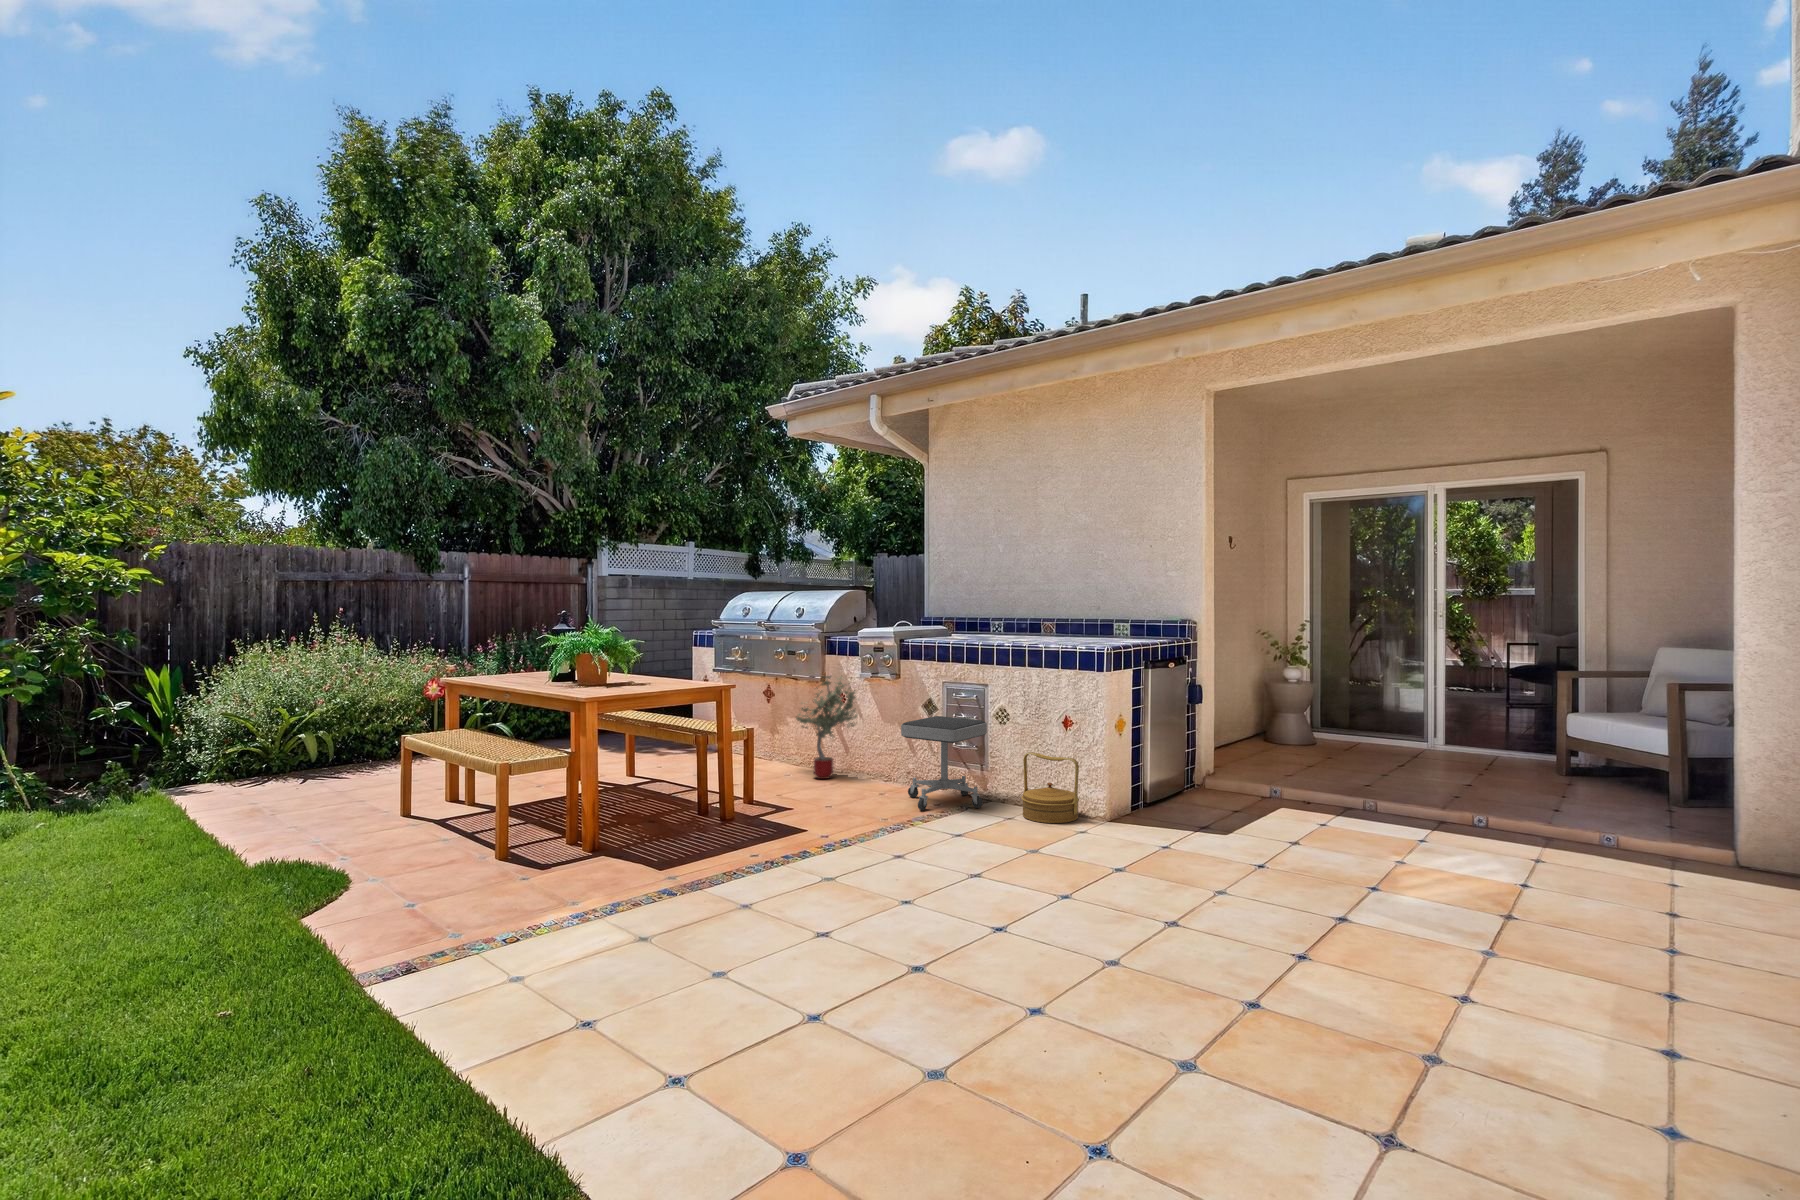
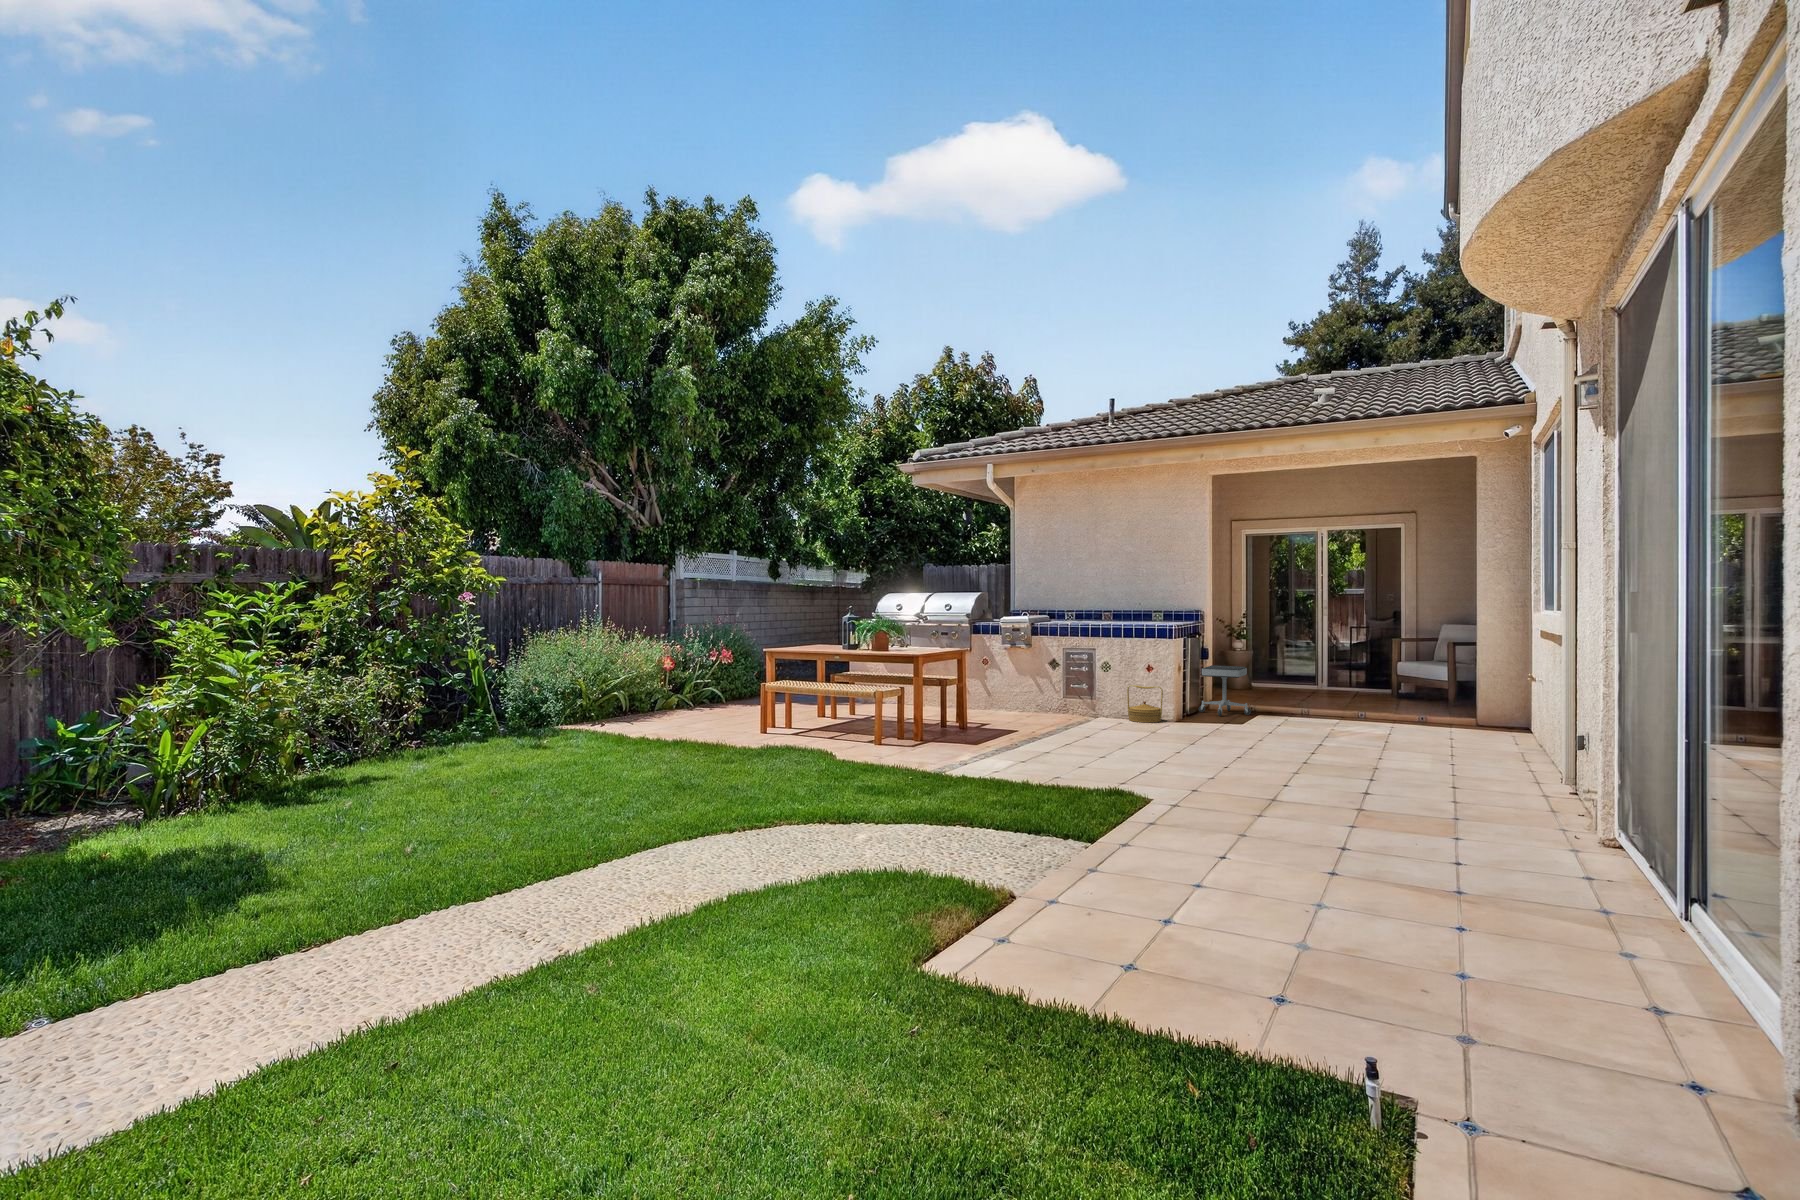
potted tree: present [796,676,857,779] -> none [960,645,1009,711]
stool: present [901,716,987,810] -> present [1199,665,1251,716]

